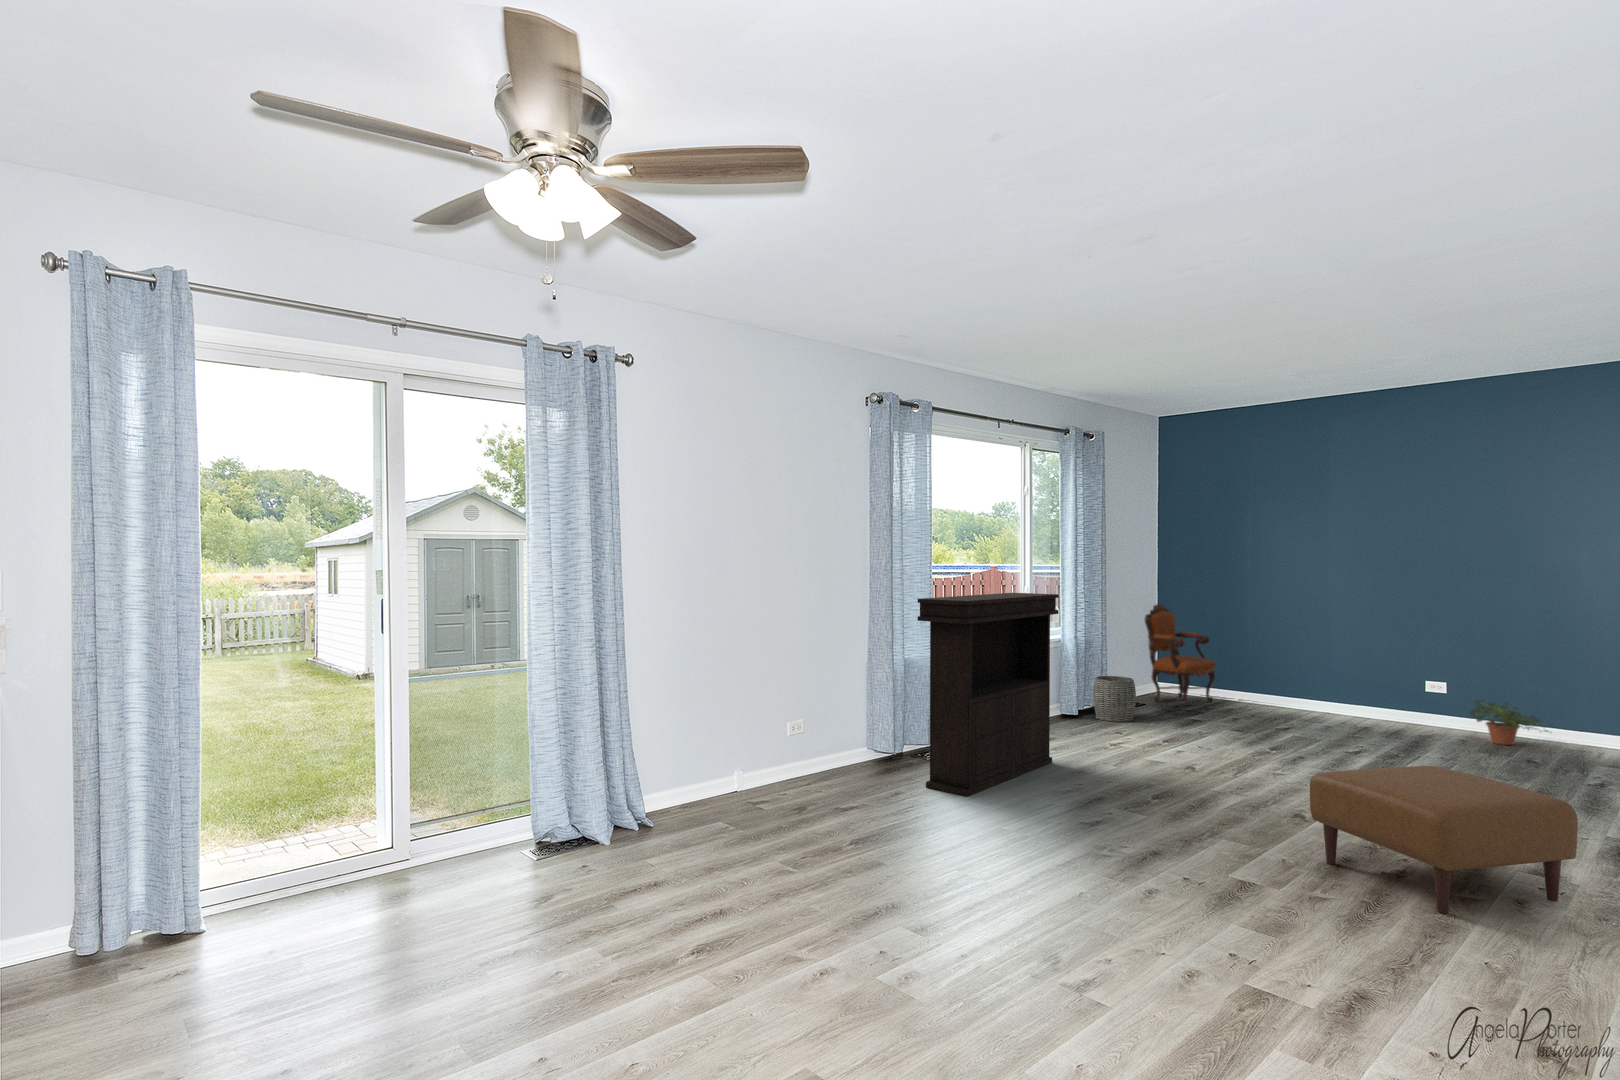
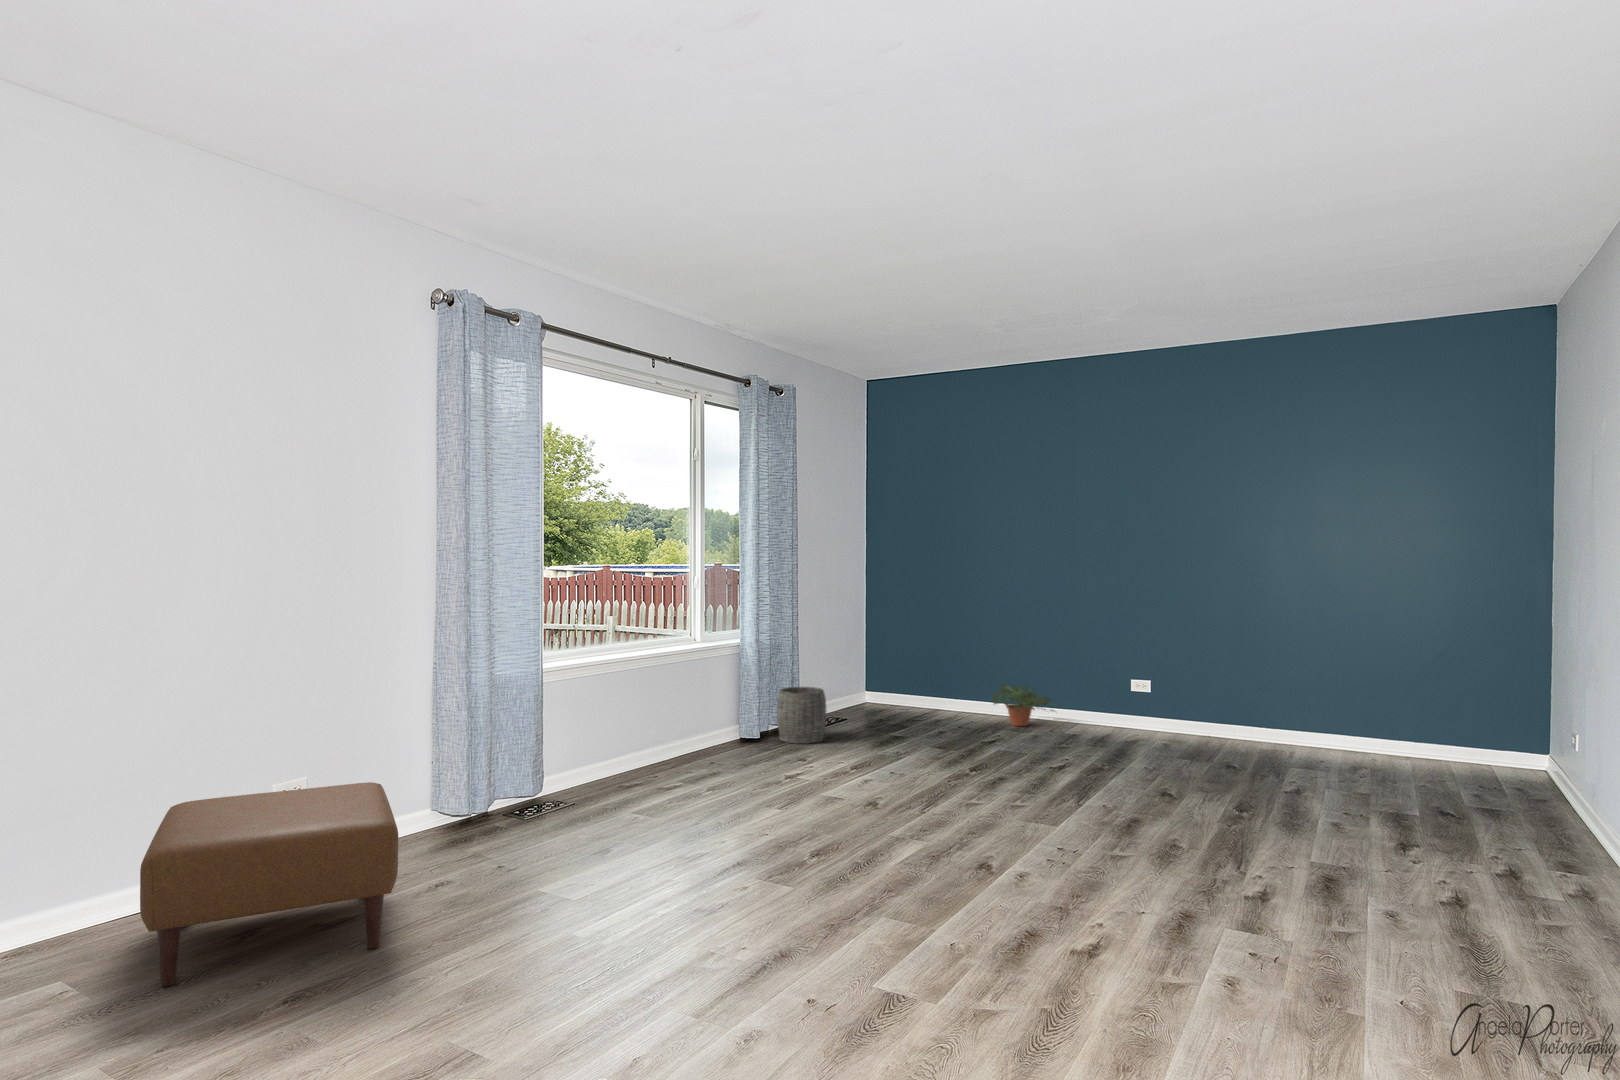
console table: present [918,593,1059,796] -> none [482,583,708,878]
armchair: present [1145,605,1216,706] -> none [846,598,924,718]
potted plant: present [1469,700,1554,745] -> present [991,683,1059,726]
ottoman: present [1310,766,1578,913] -> present [140,782,398,987]

